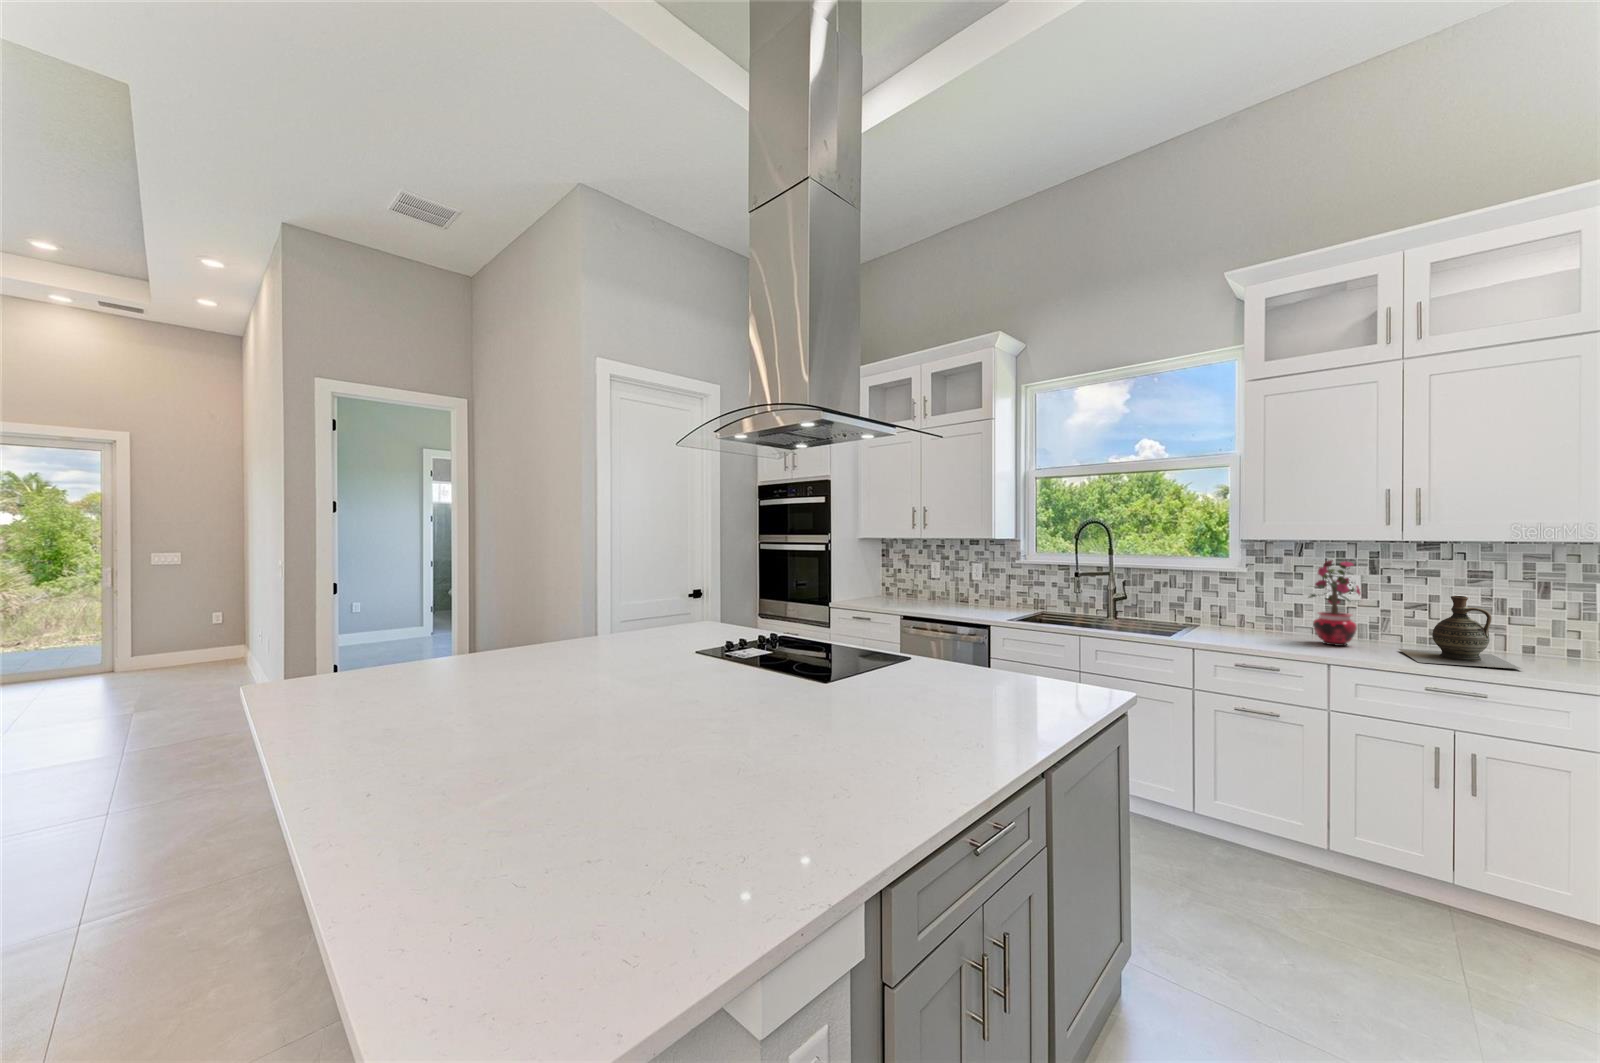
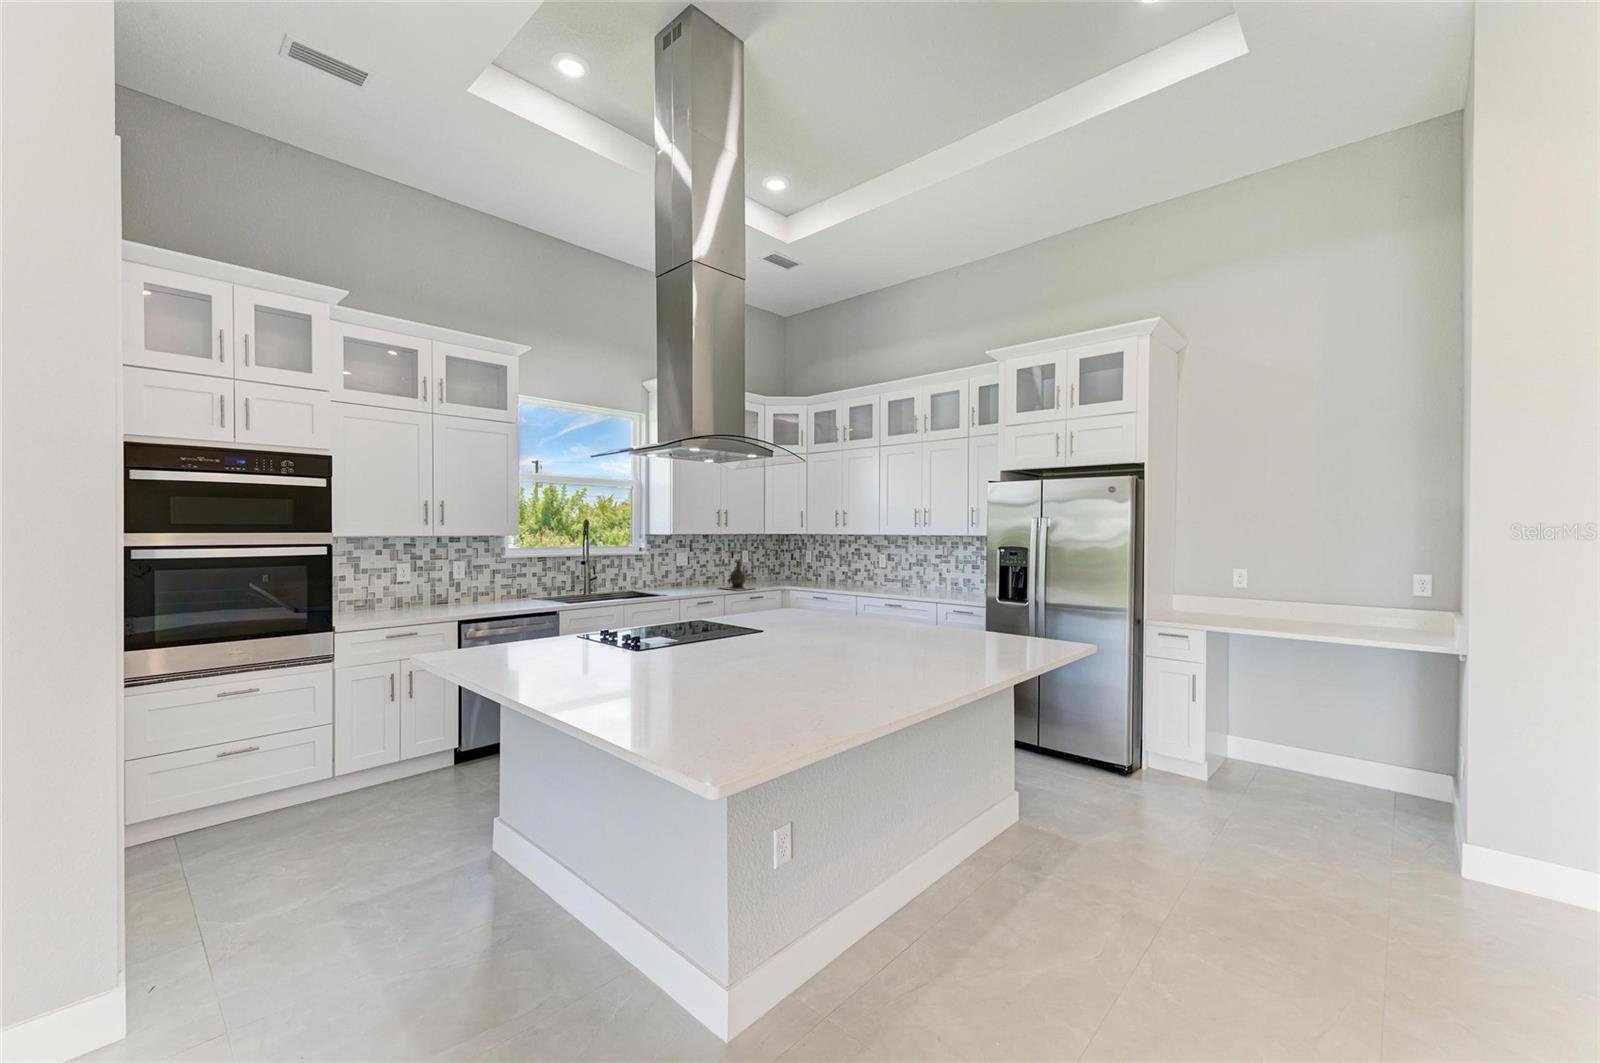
potted plant: present [1309,560,1360,646] -> none [686,545,709,590]

